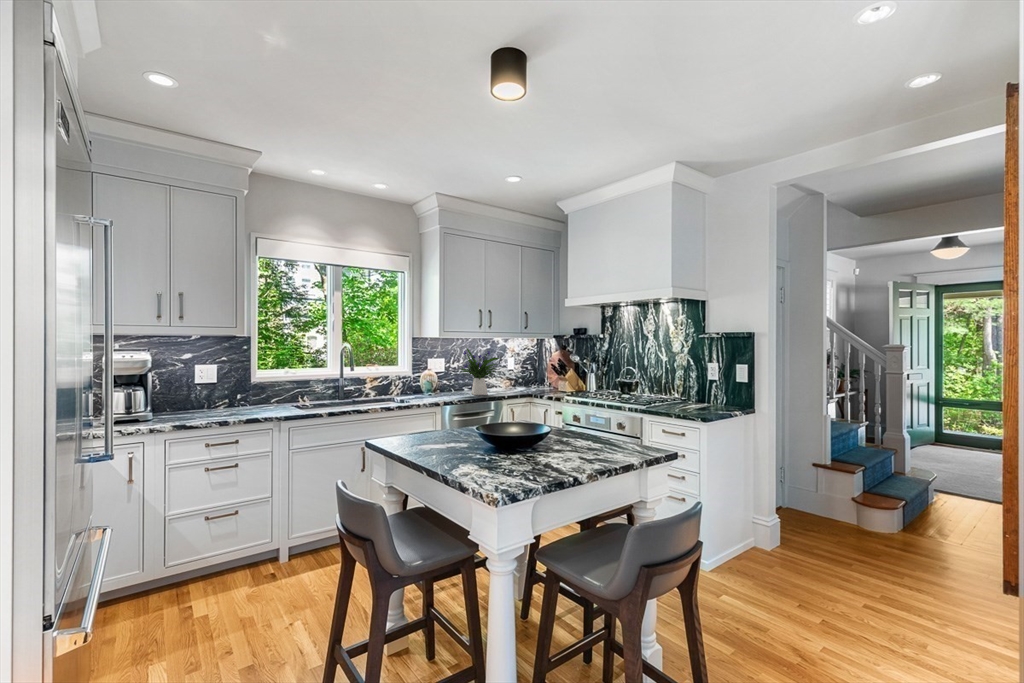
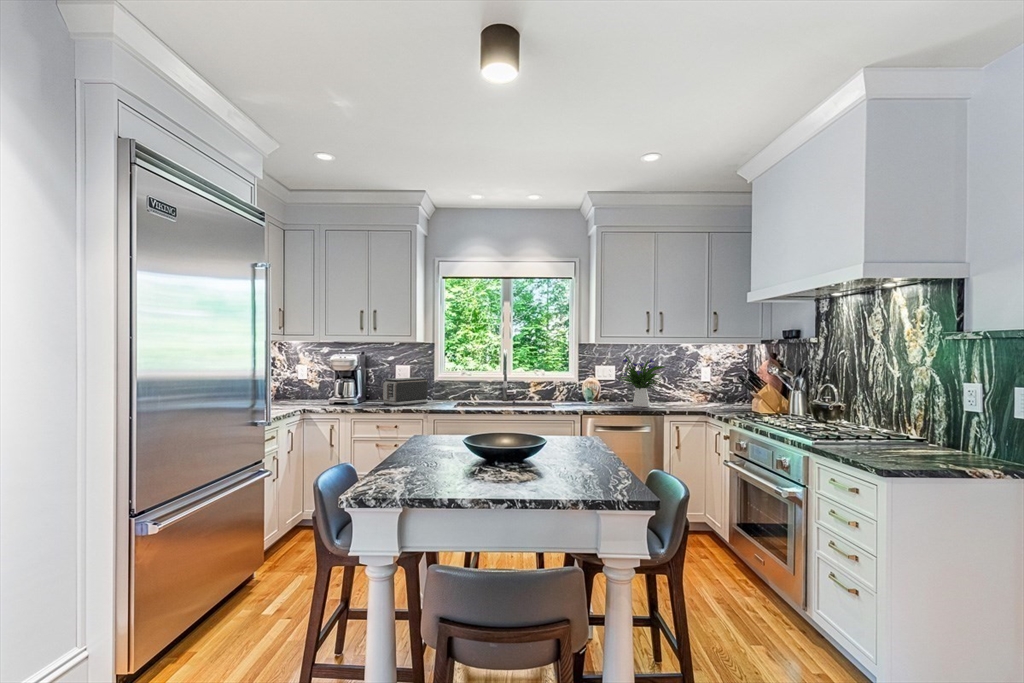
toaster: none [193,379,253,417] -> present [383,378,428,406]

